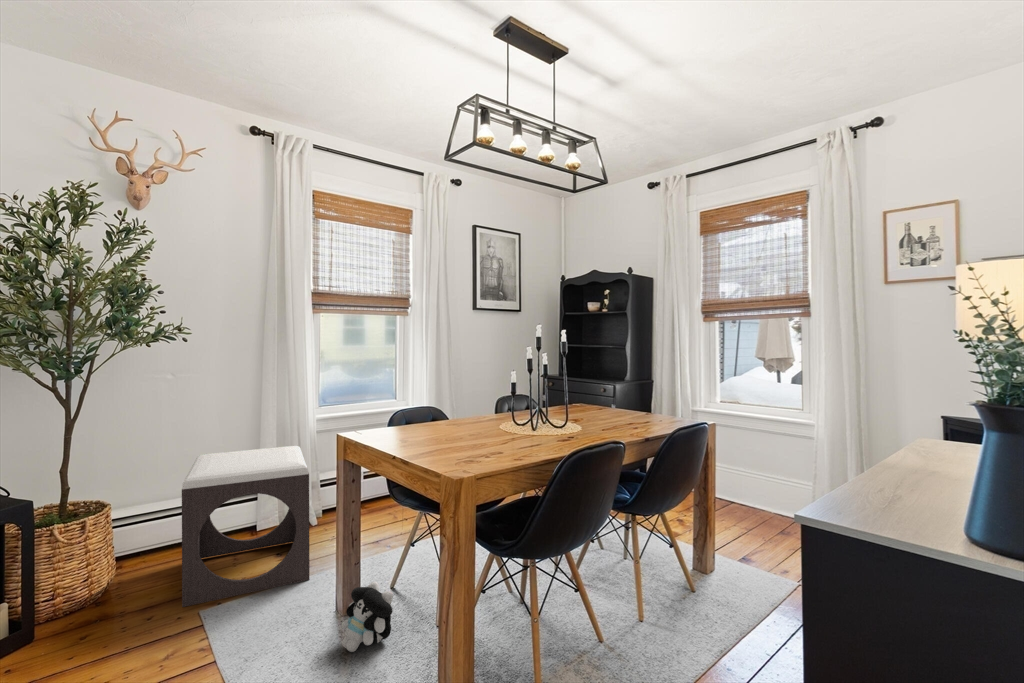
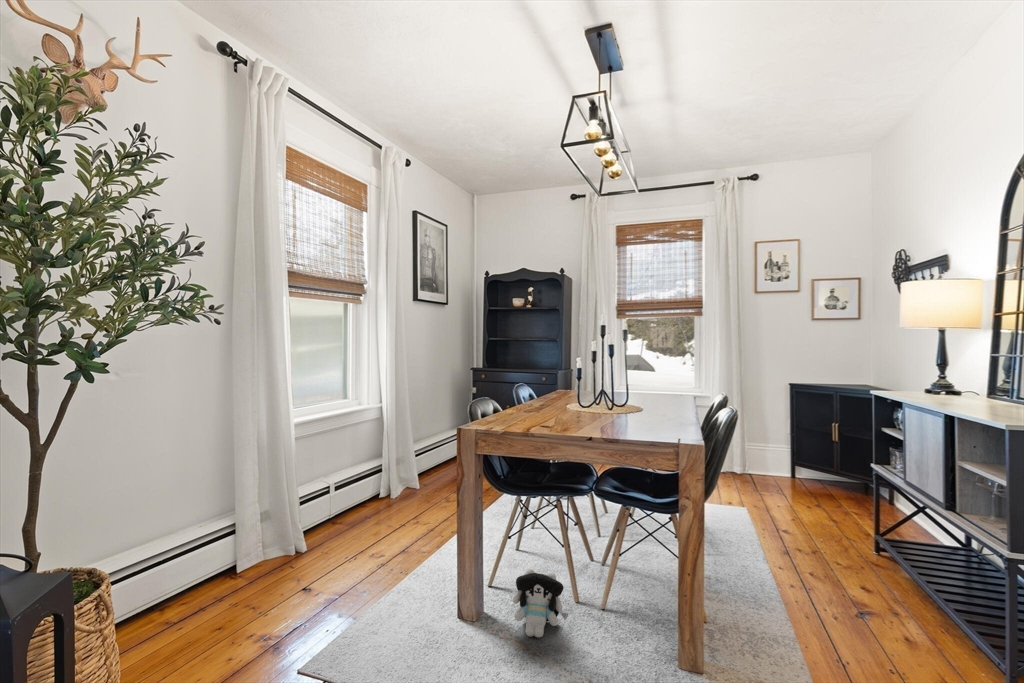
footstool: present [182,446,310,607] -> none [205,454,393,664]

